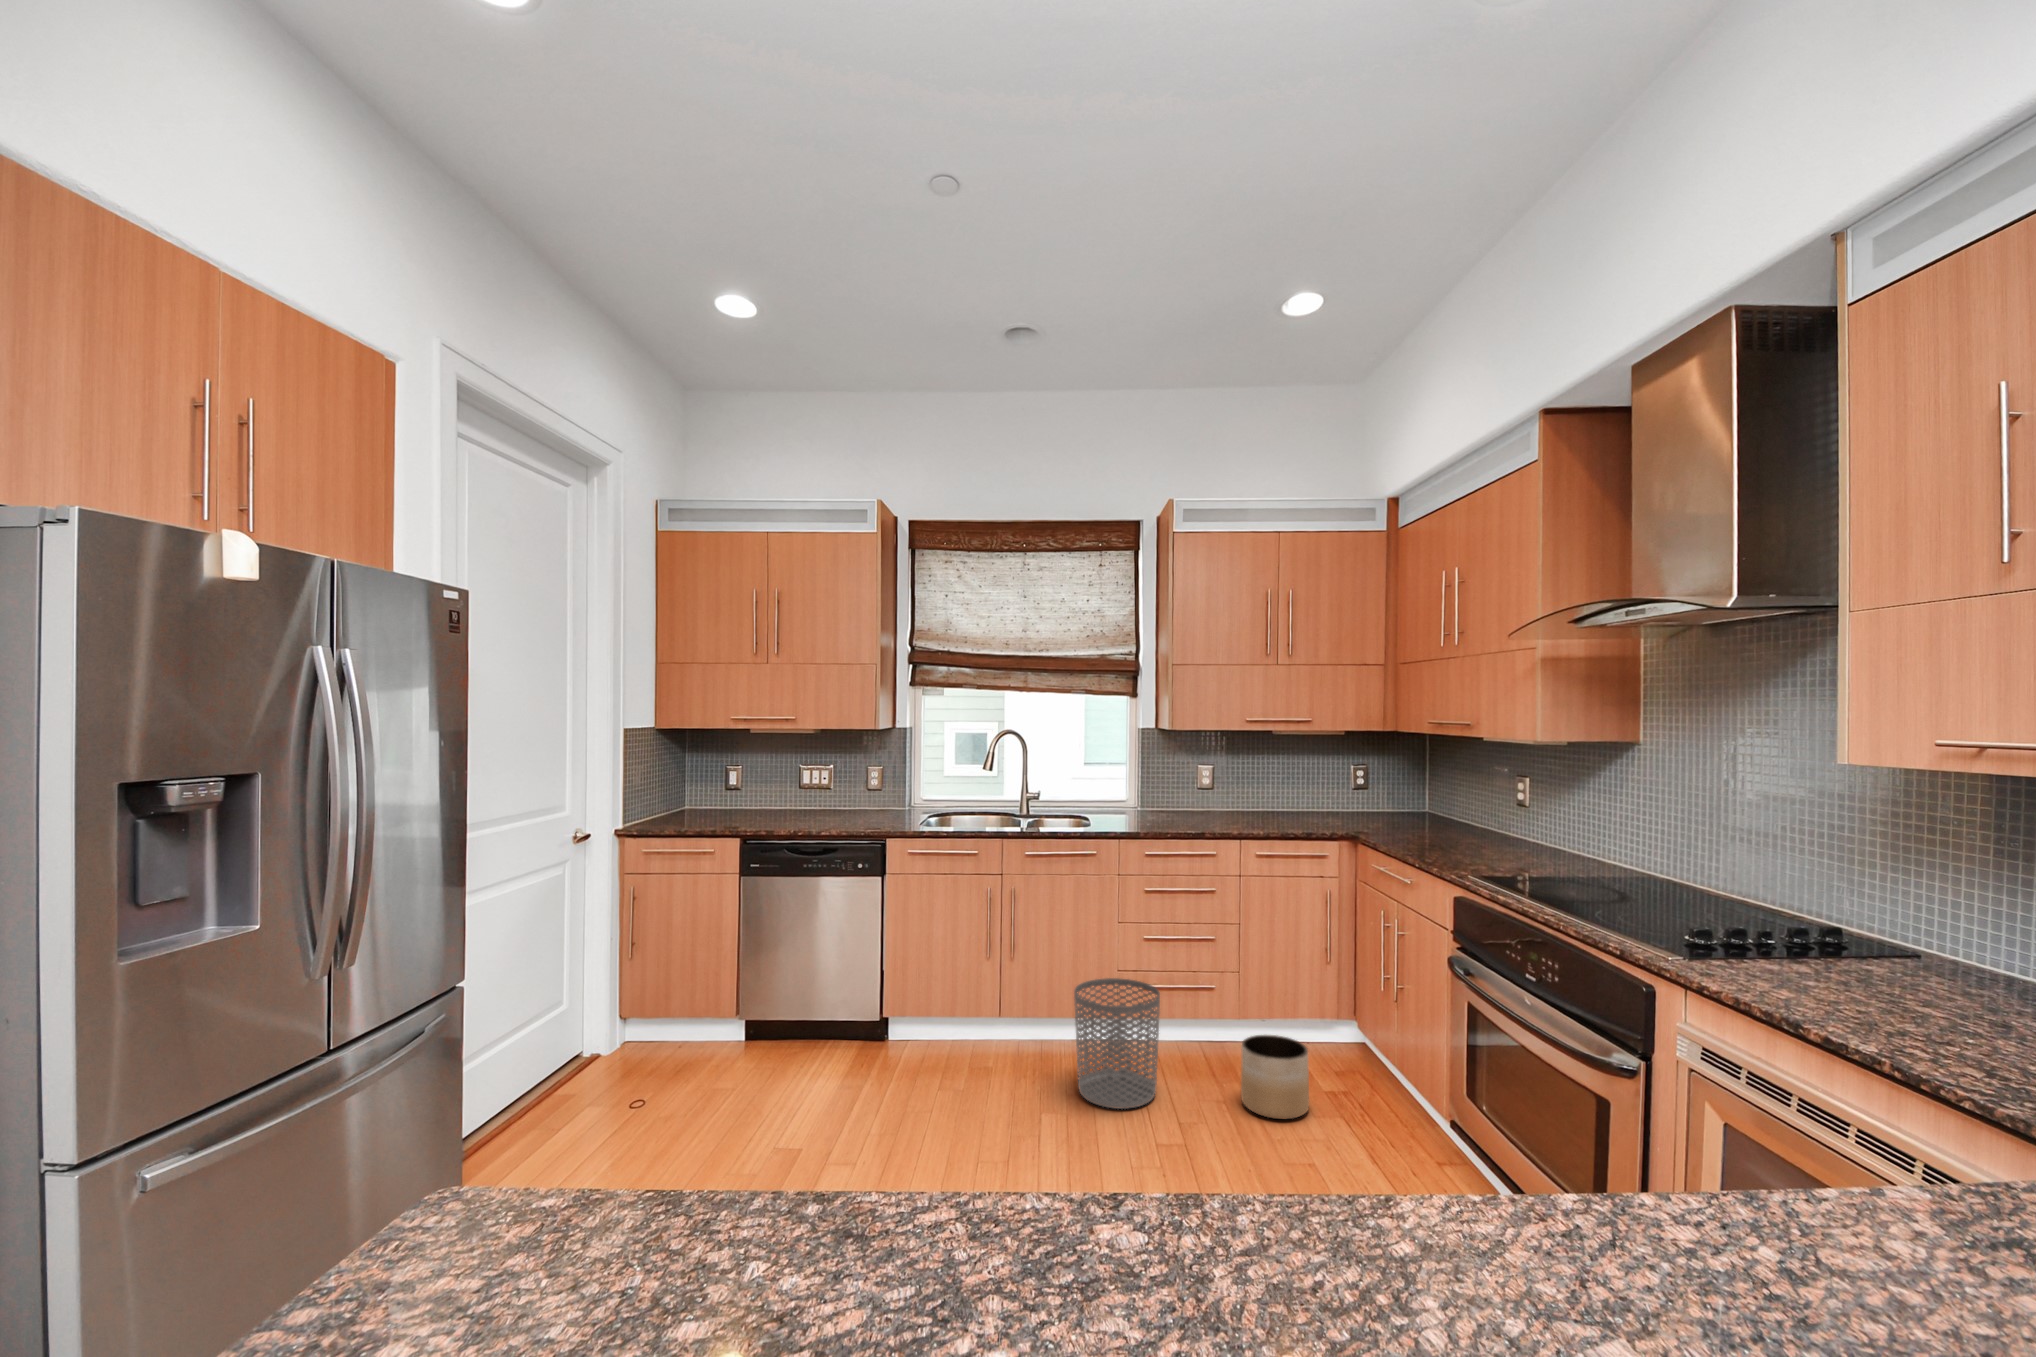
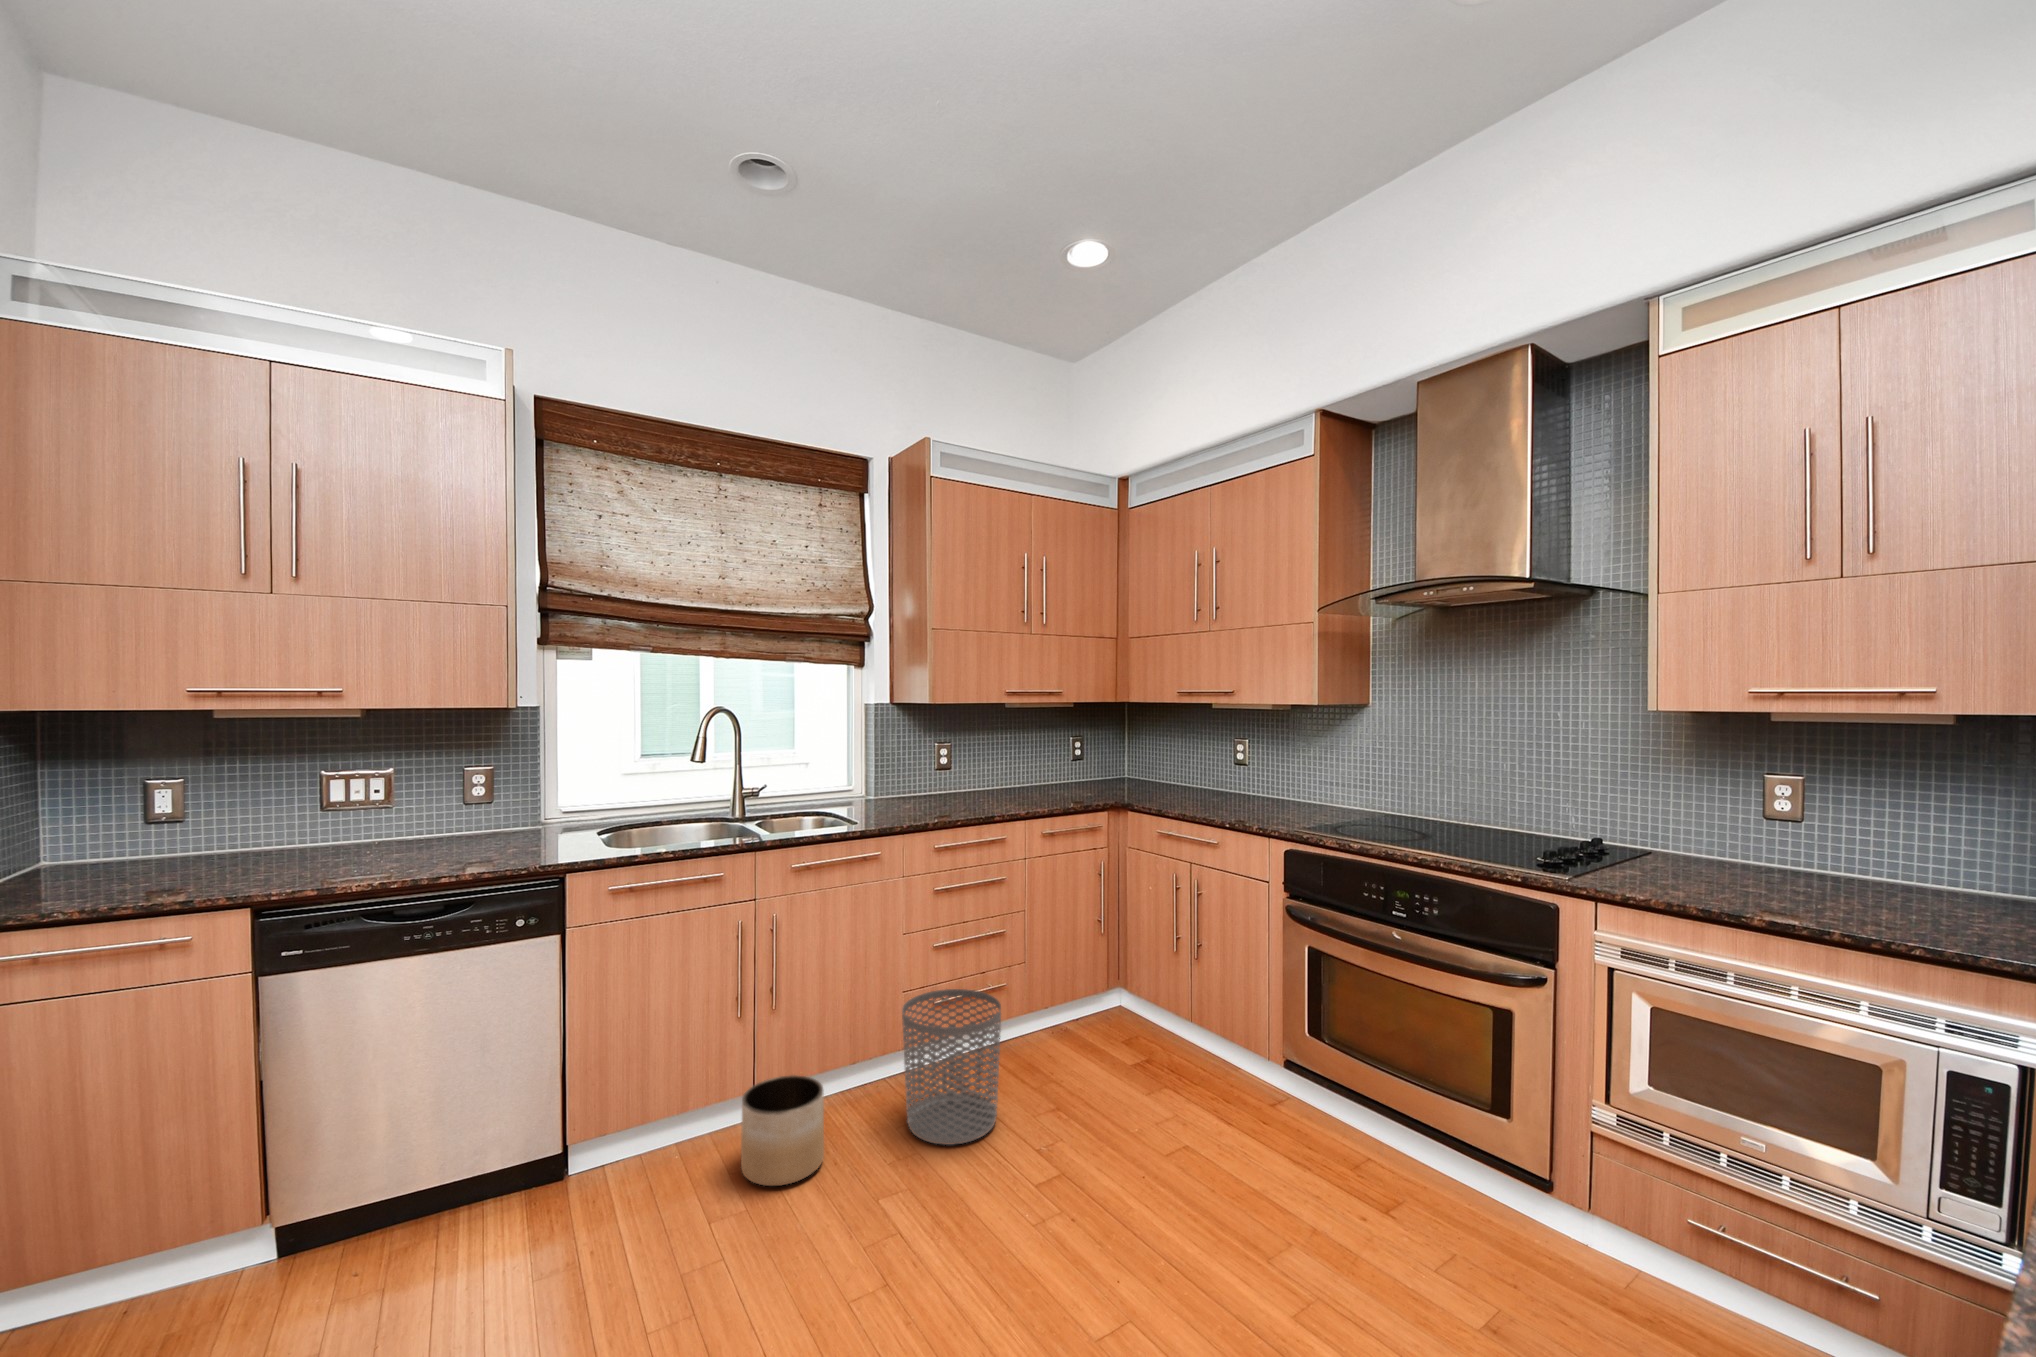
planter: present [1241,1035,1309,1119] -> present [741,1075,824,1186]

